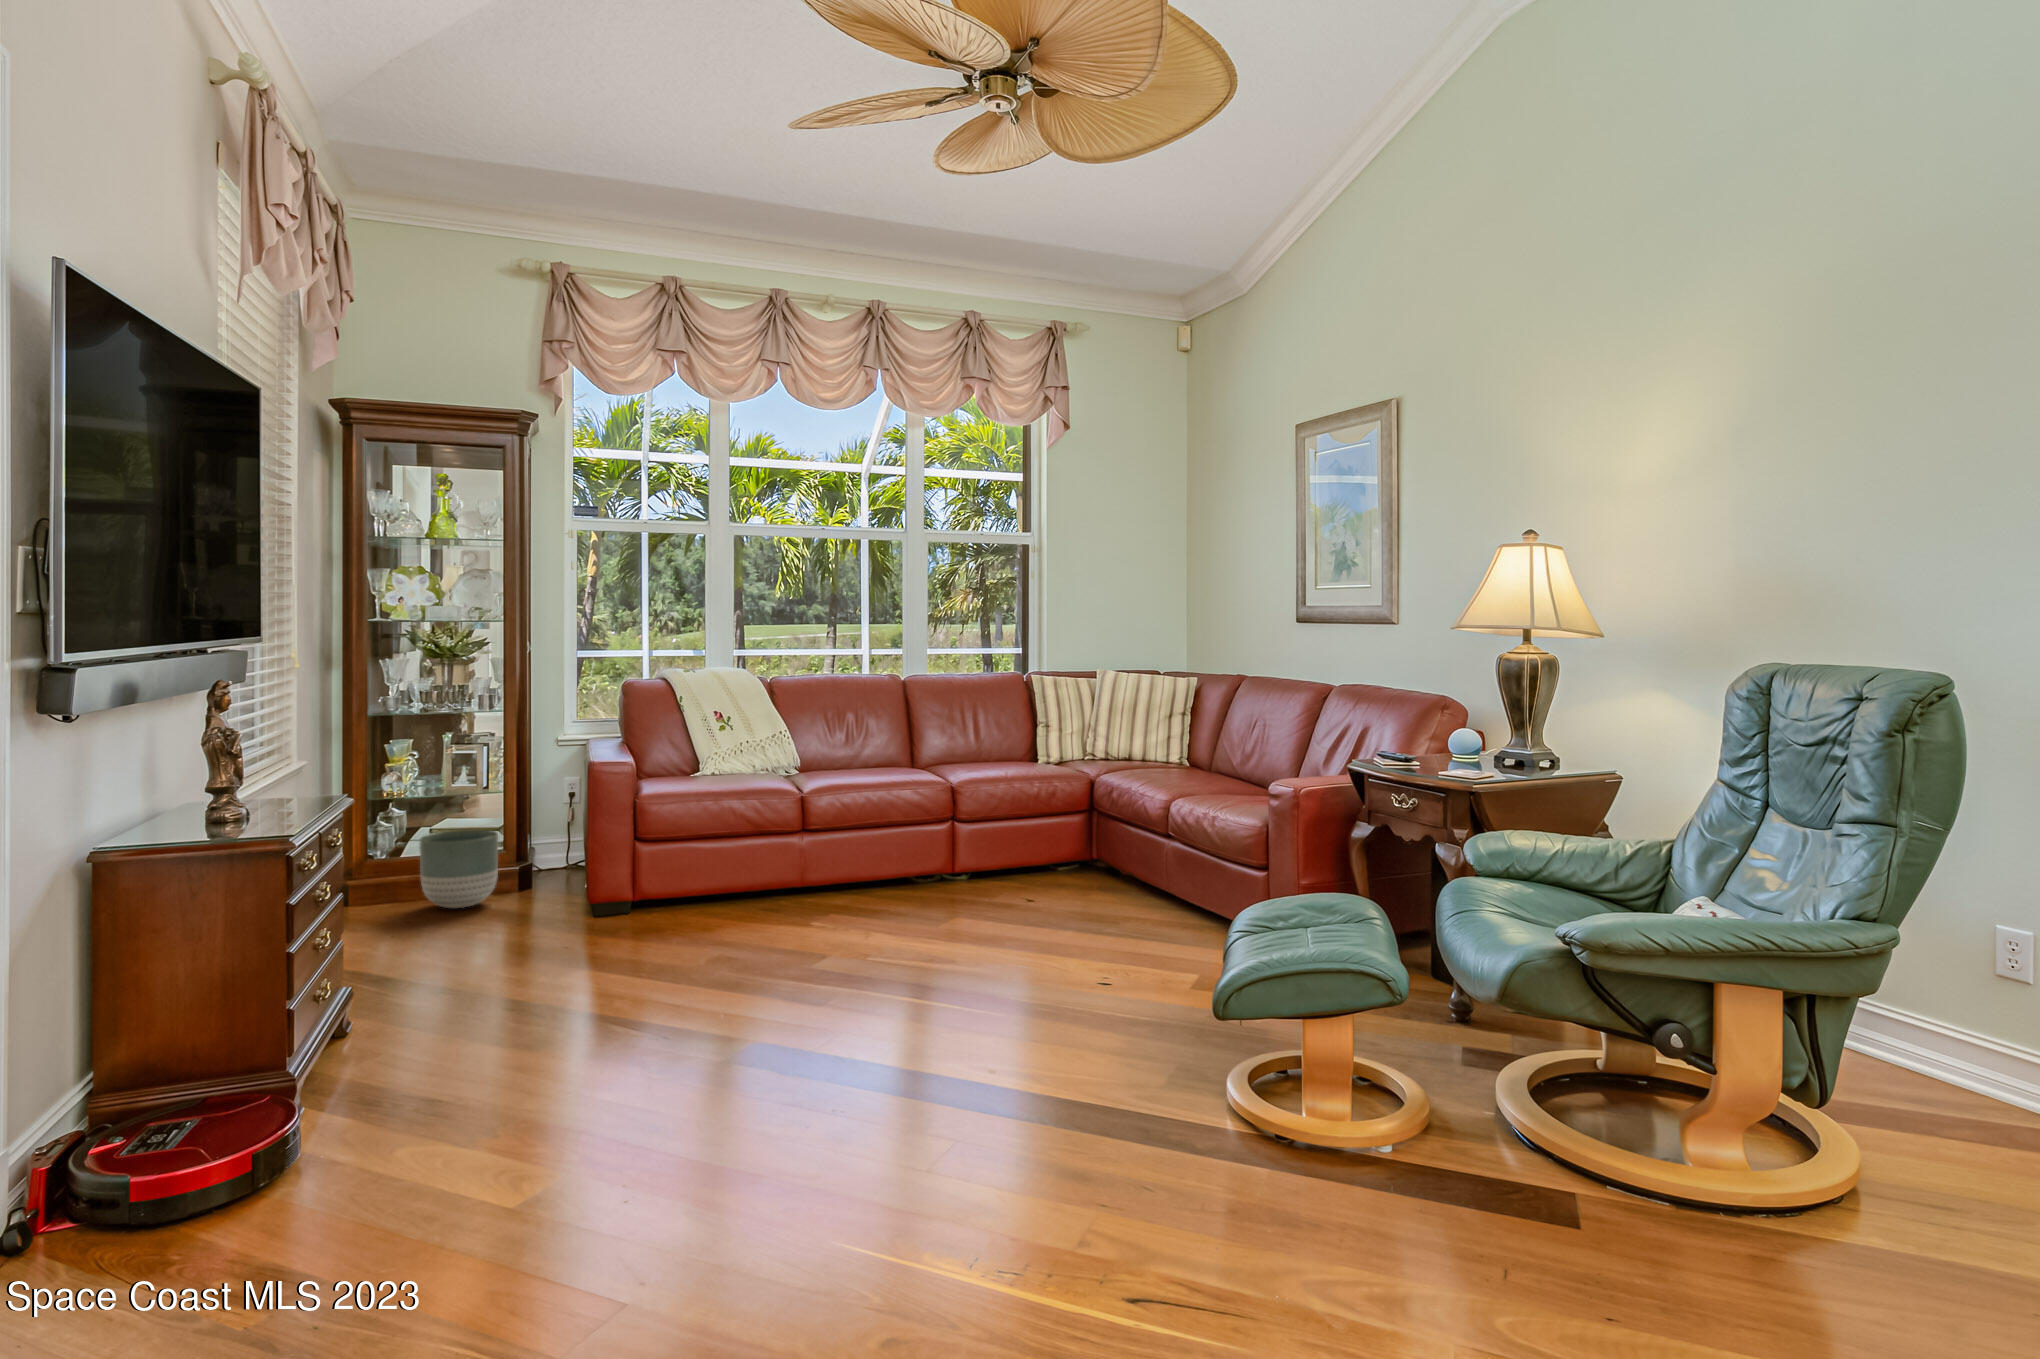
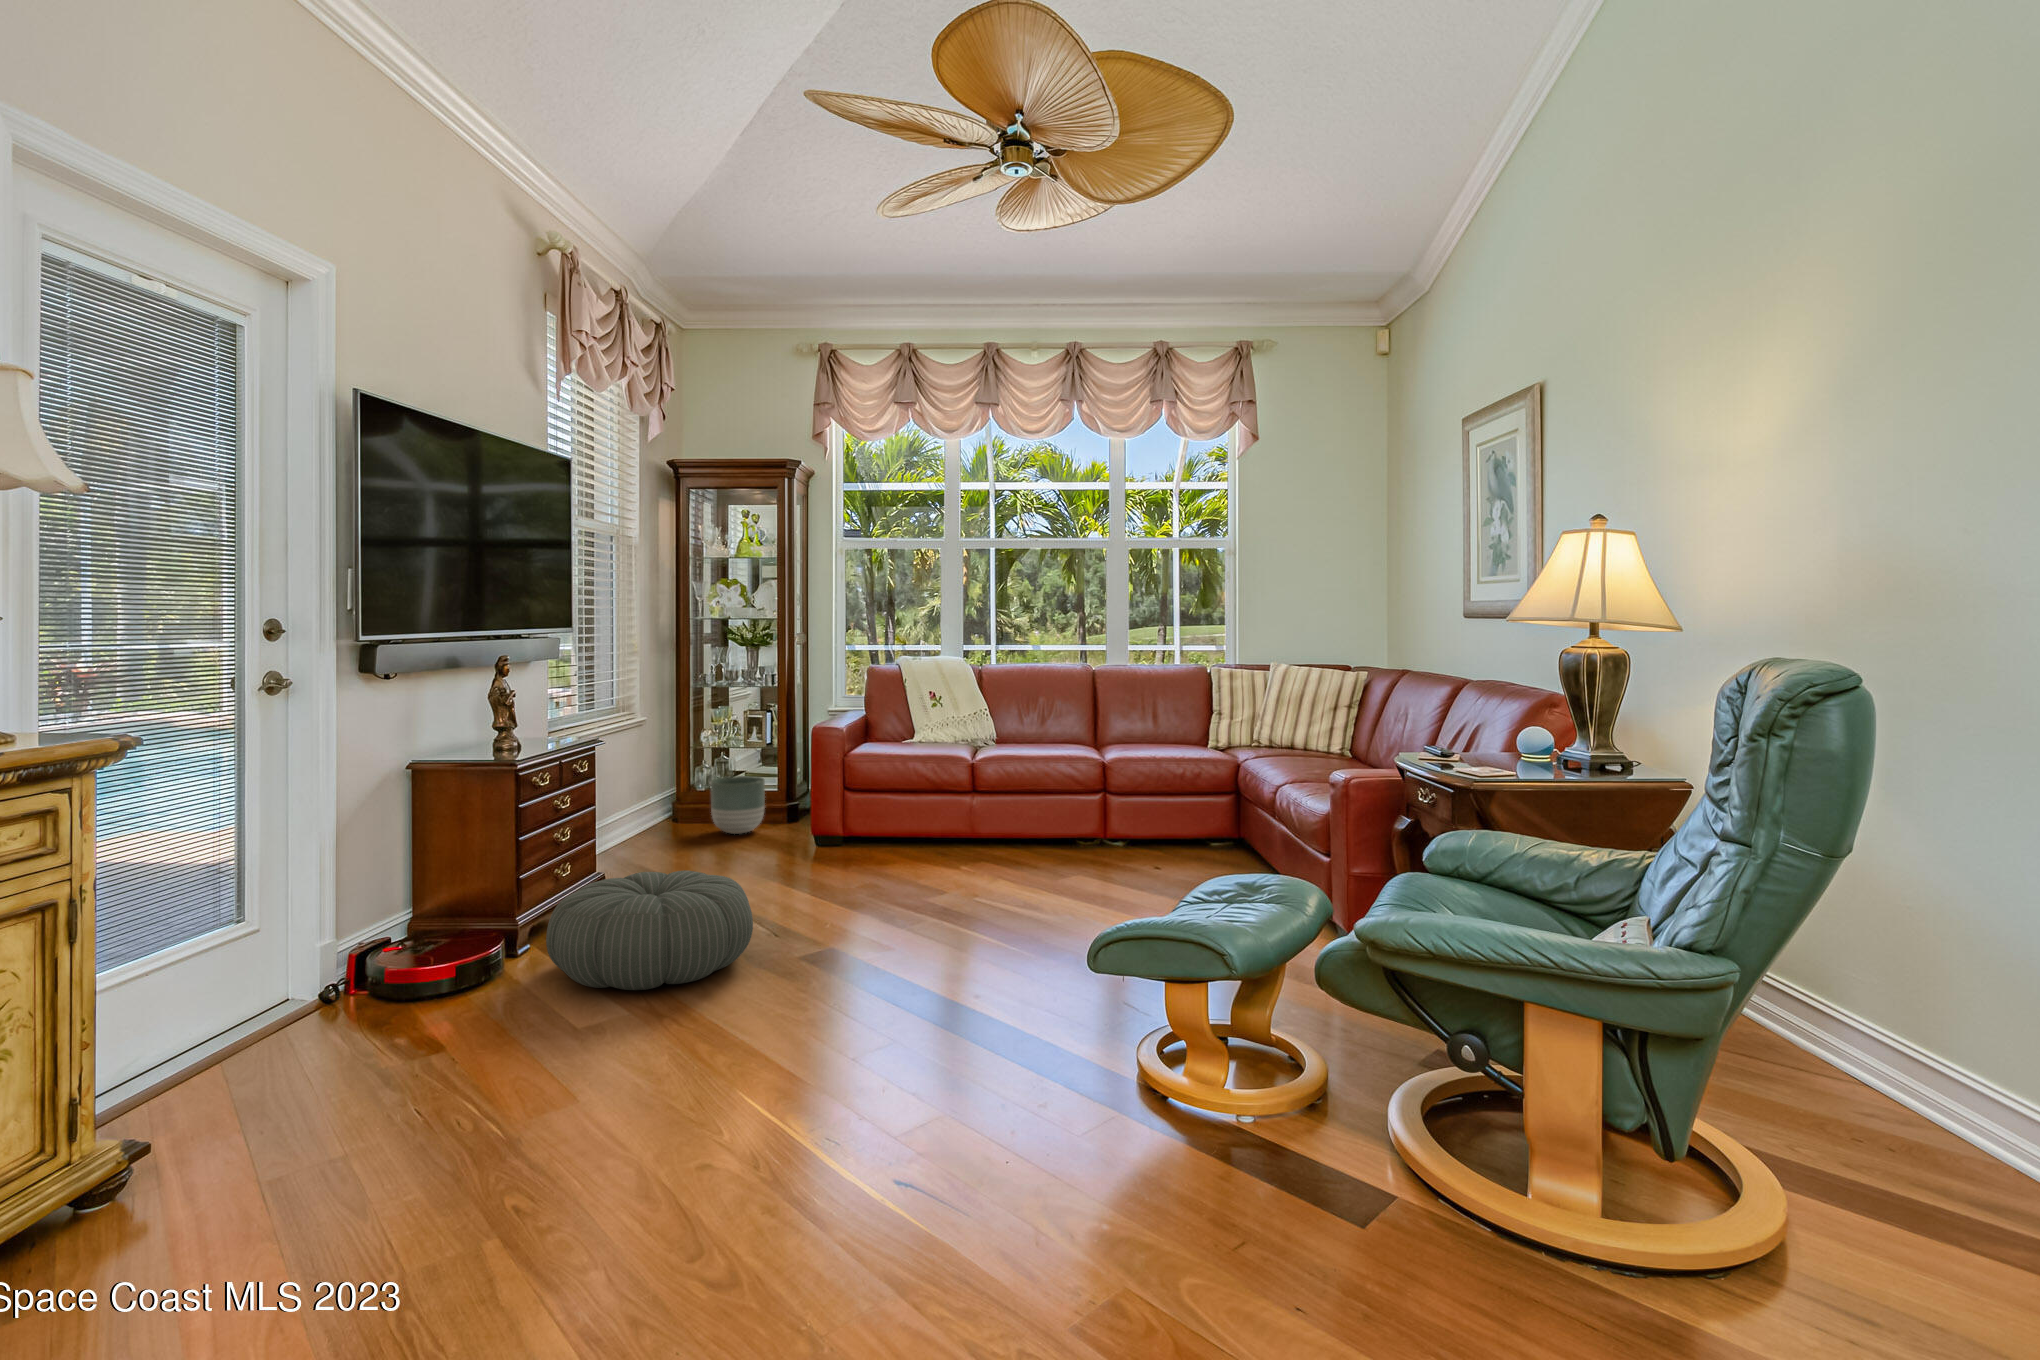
pouf: none [378,960,667,1135] -> present [546,870,753,990]

